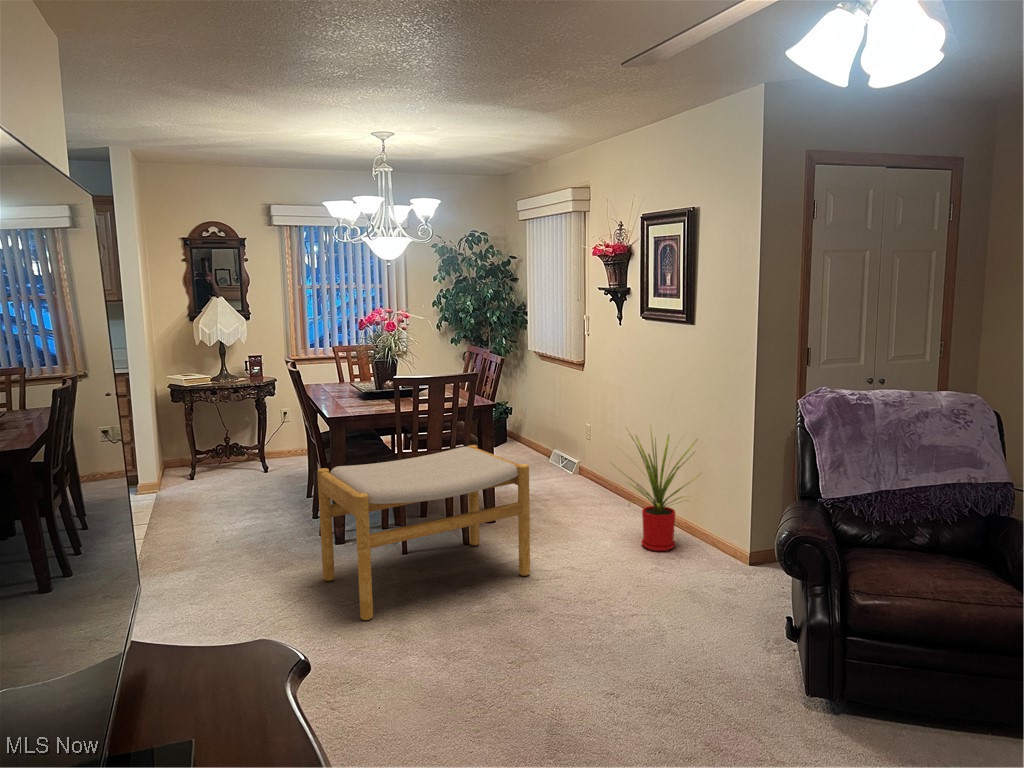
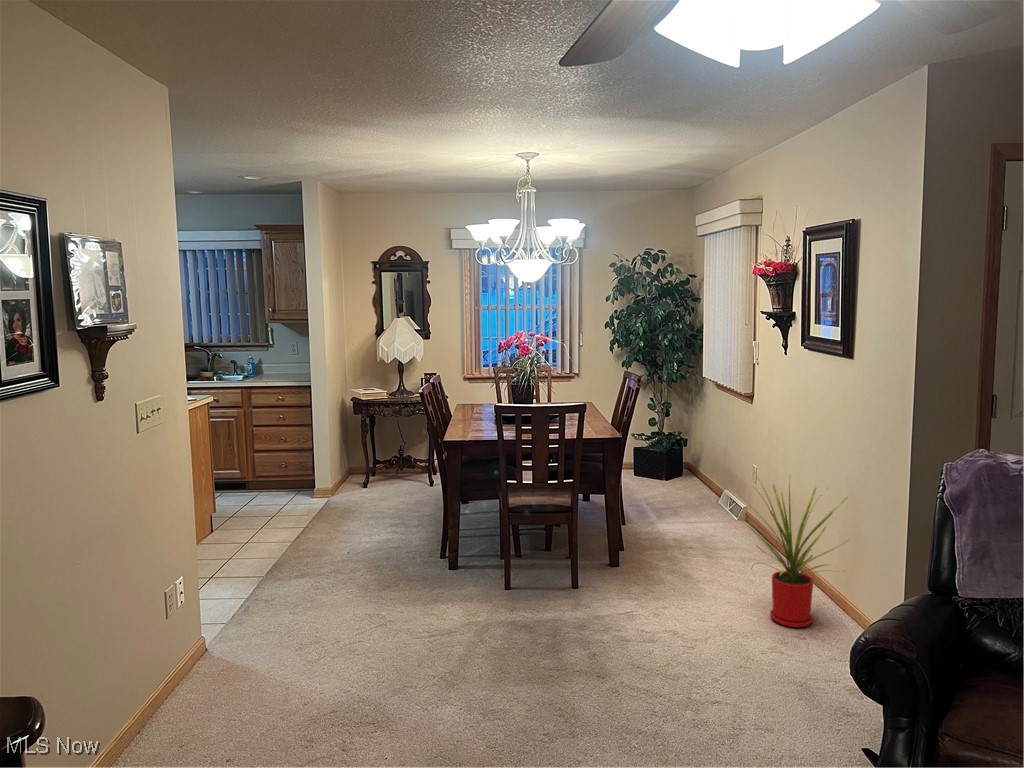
footstool: present [317,445,530,620] -> none [411,481,622,655]

